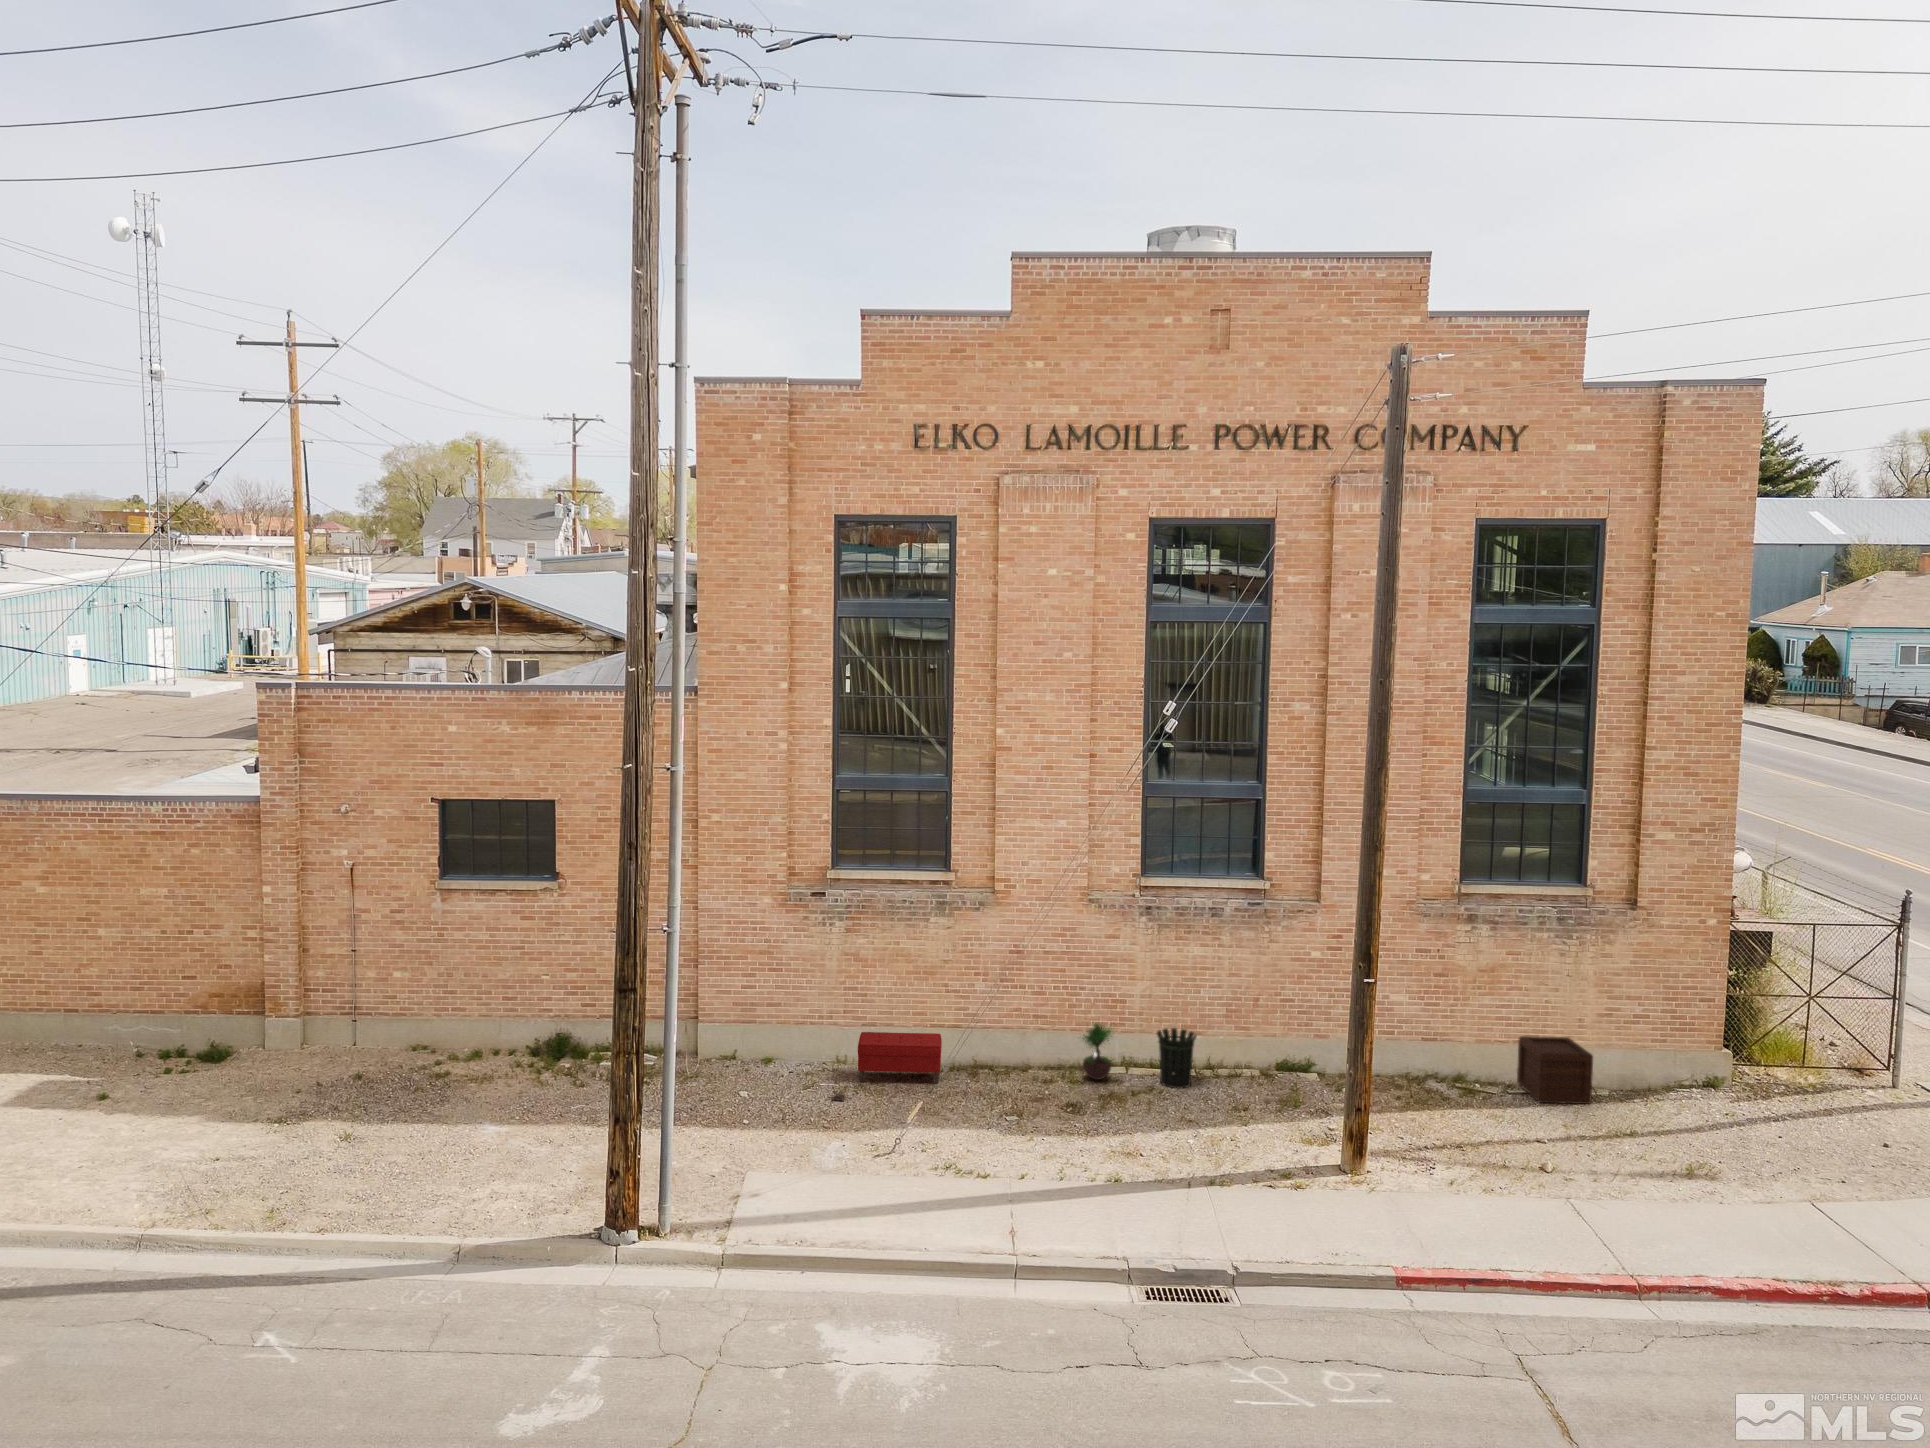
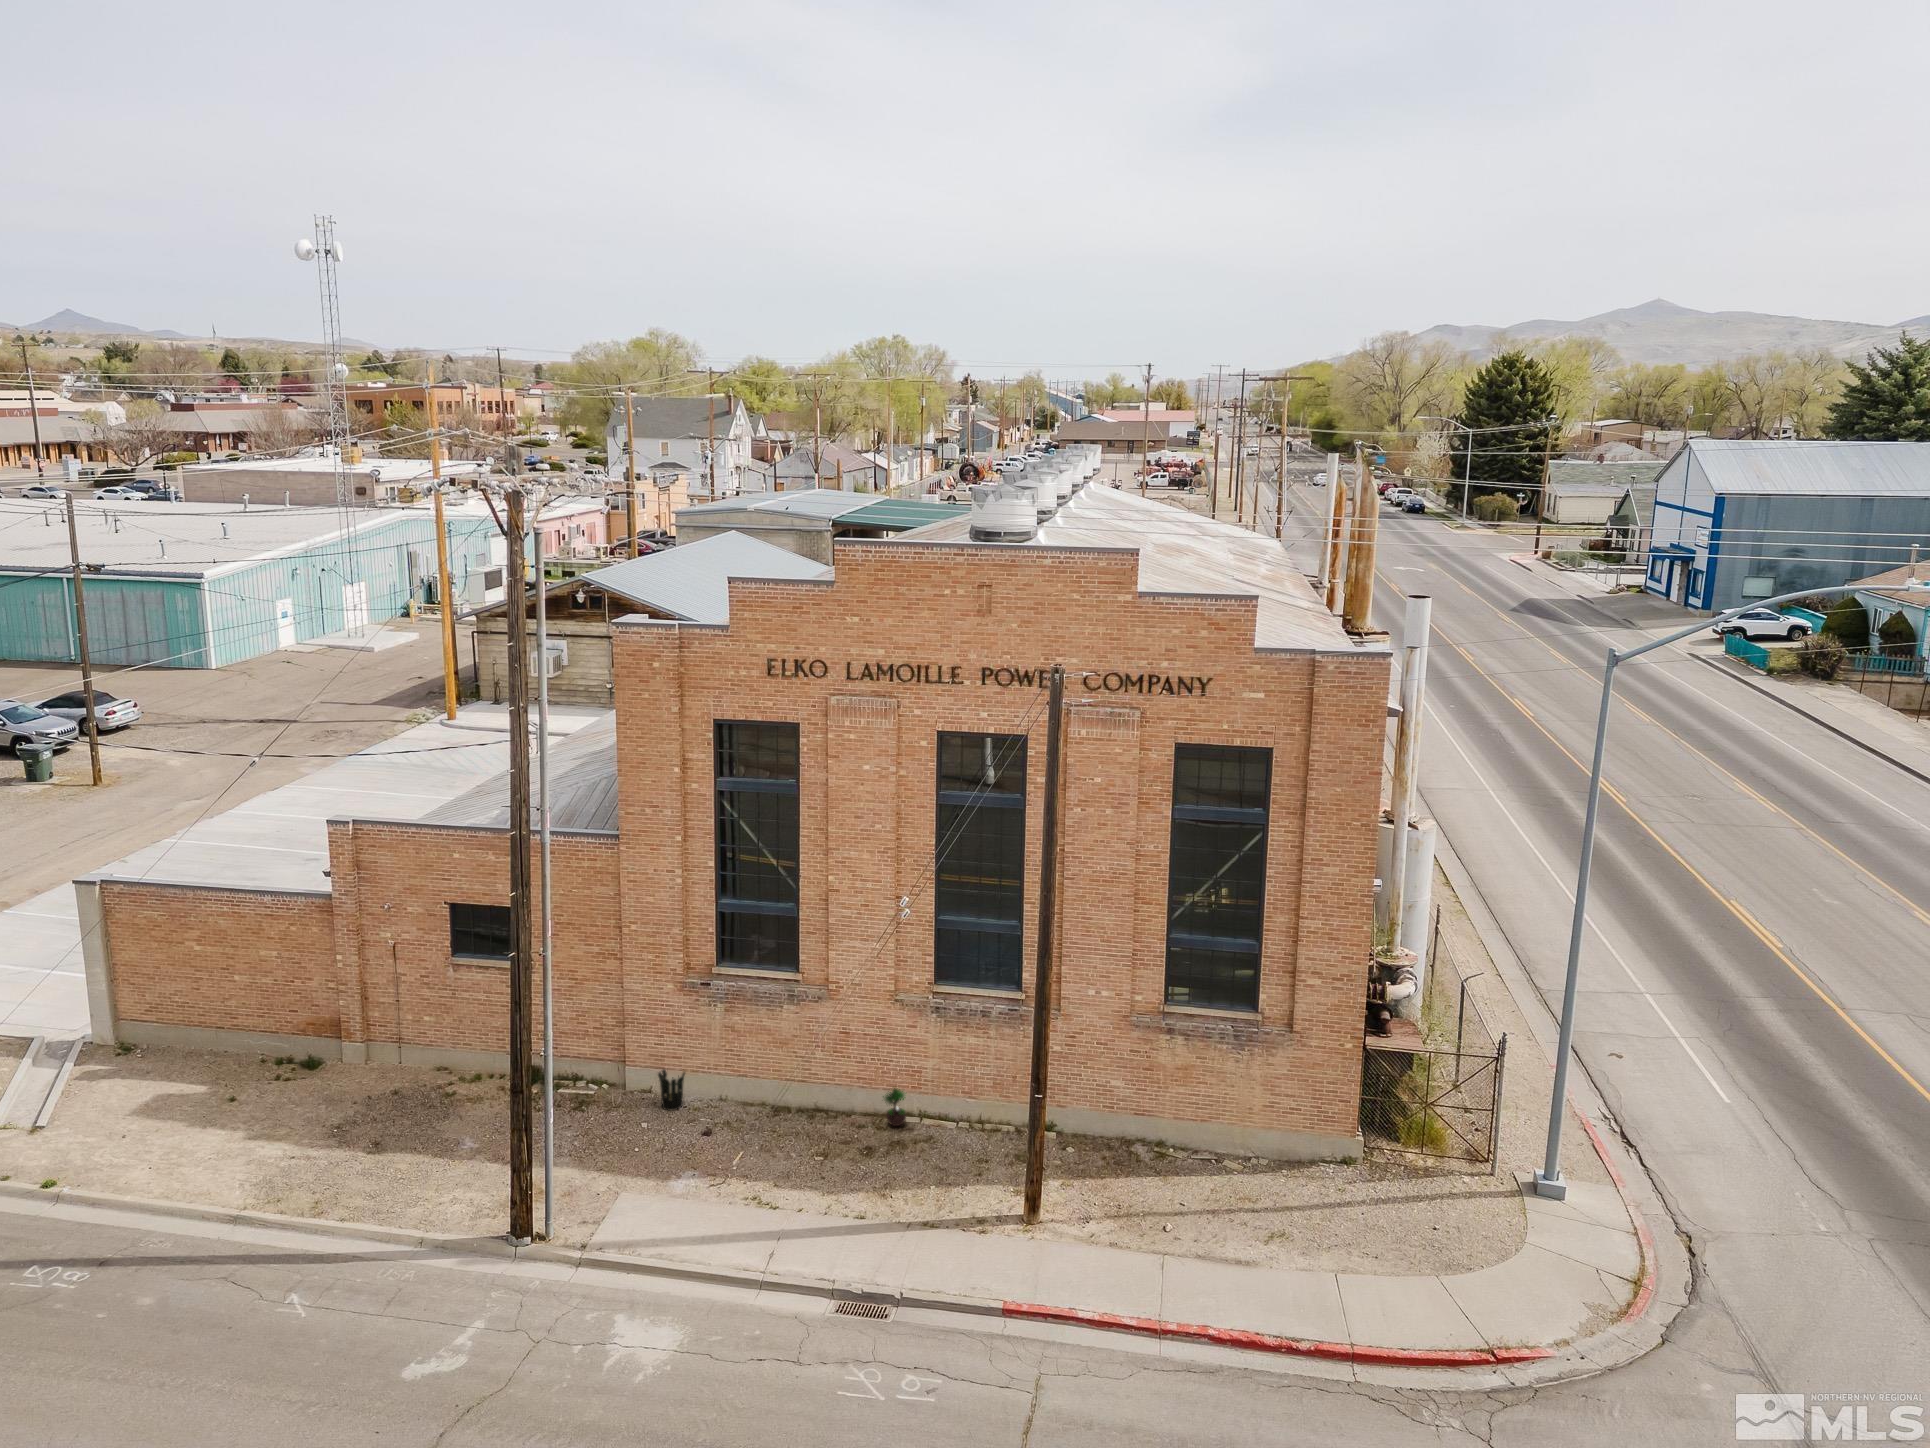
waste bin: present [1157,1028,1196,1088] -> present [658,1070,685,1111]
bench: present [858,1032,942,1084] -> none [727,1081,790,1123]
wooden crate: present [1517,1036,1593,1104] -> none [1199,1116,1242,1172]

